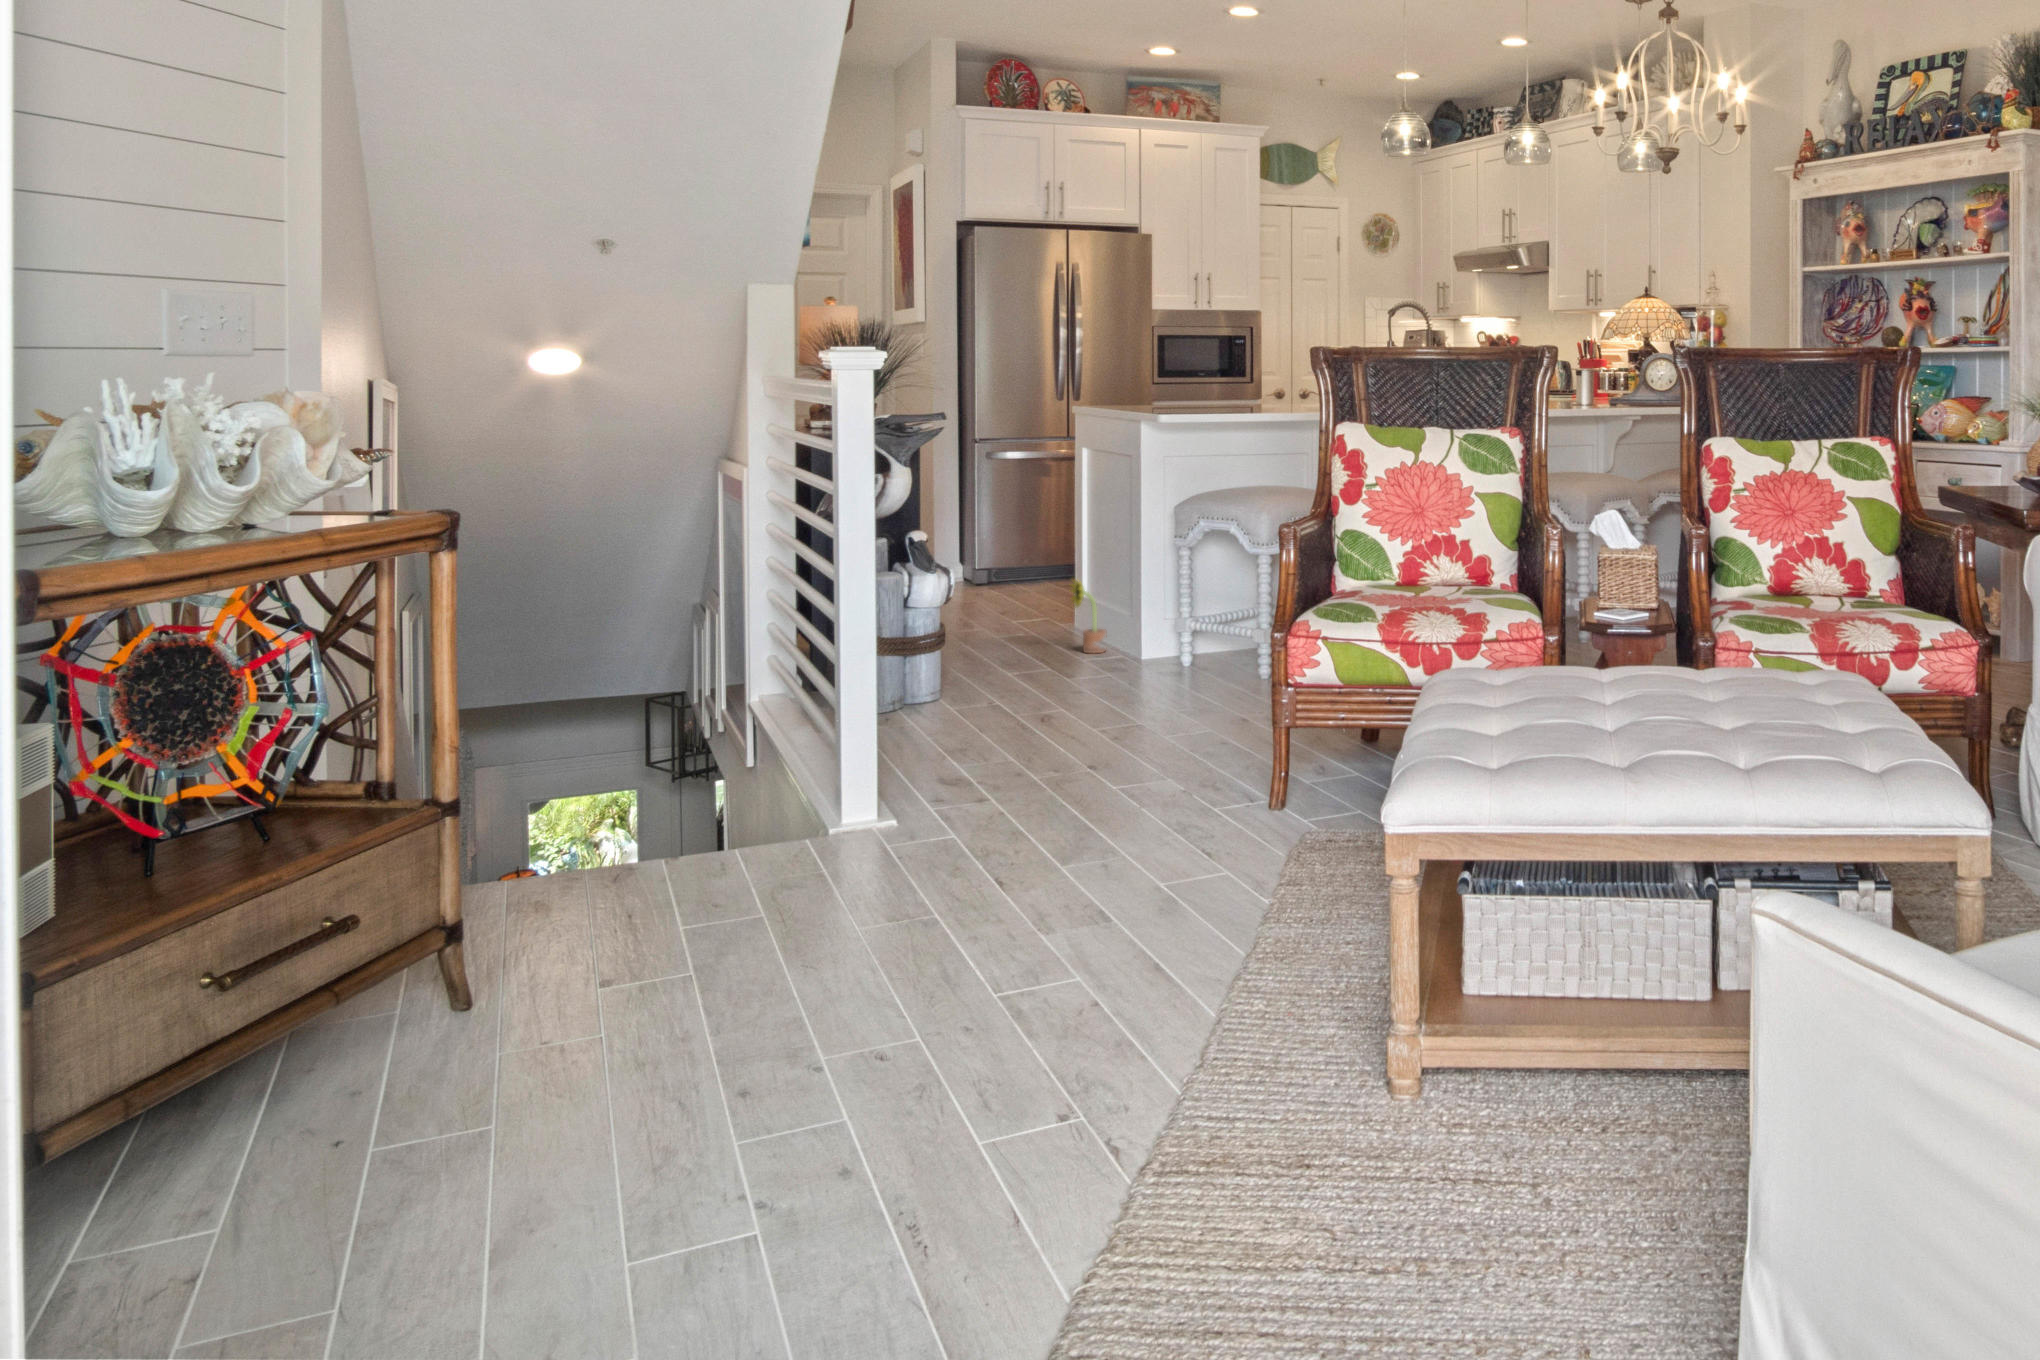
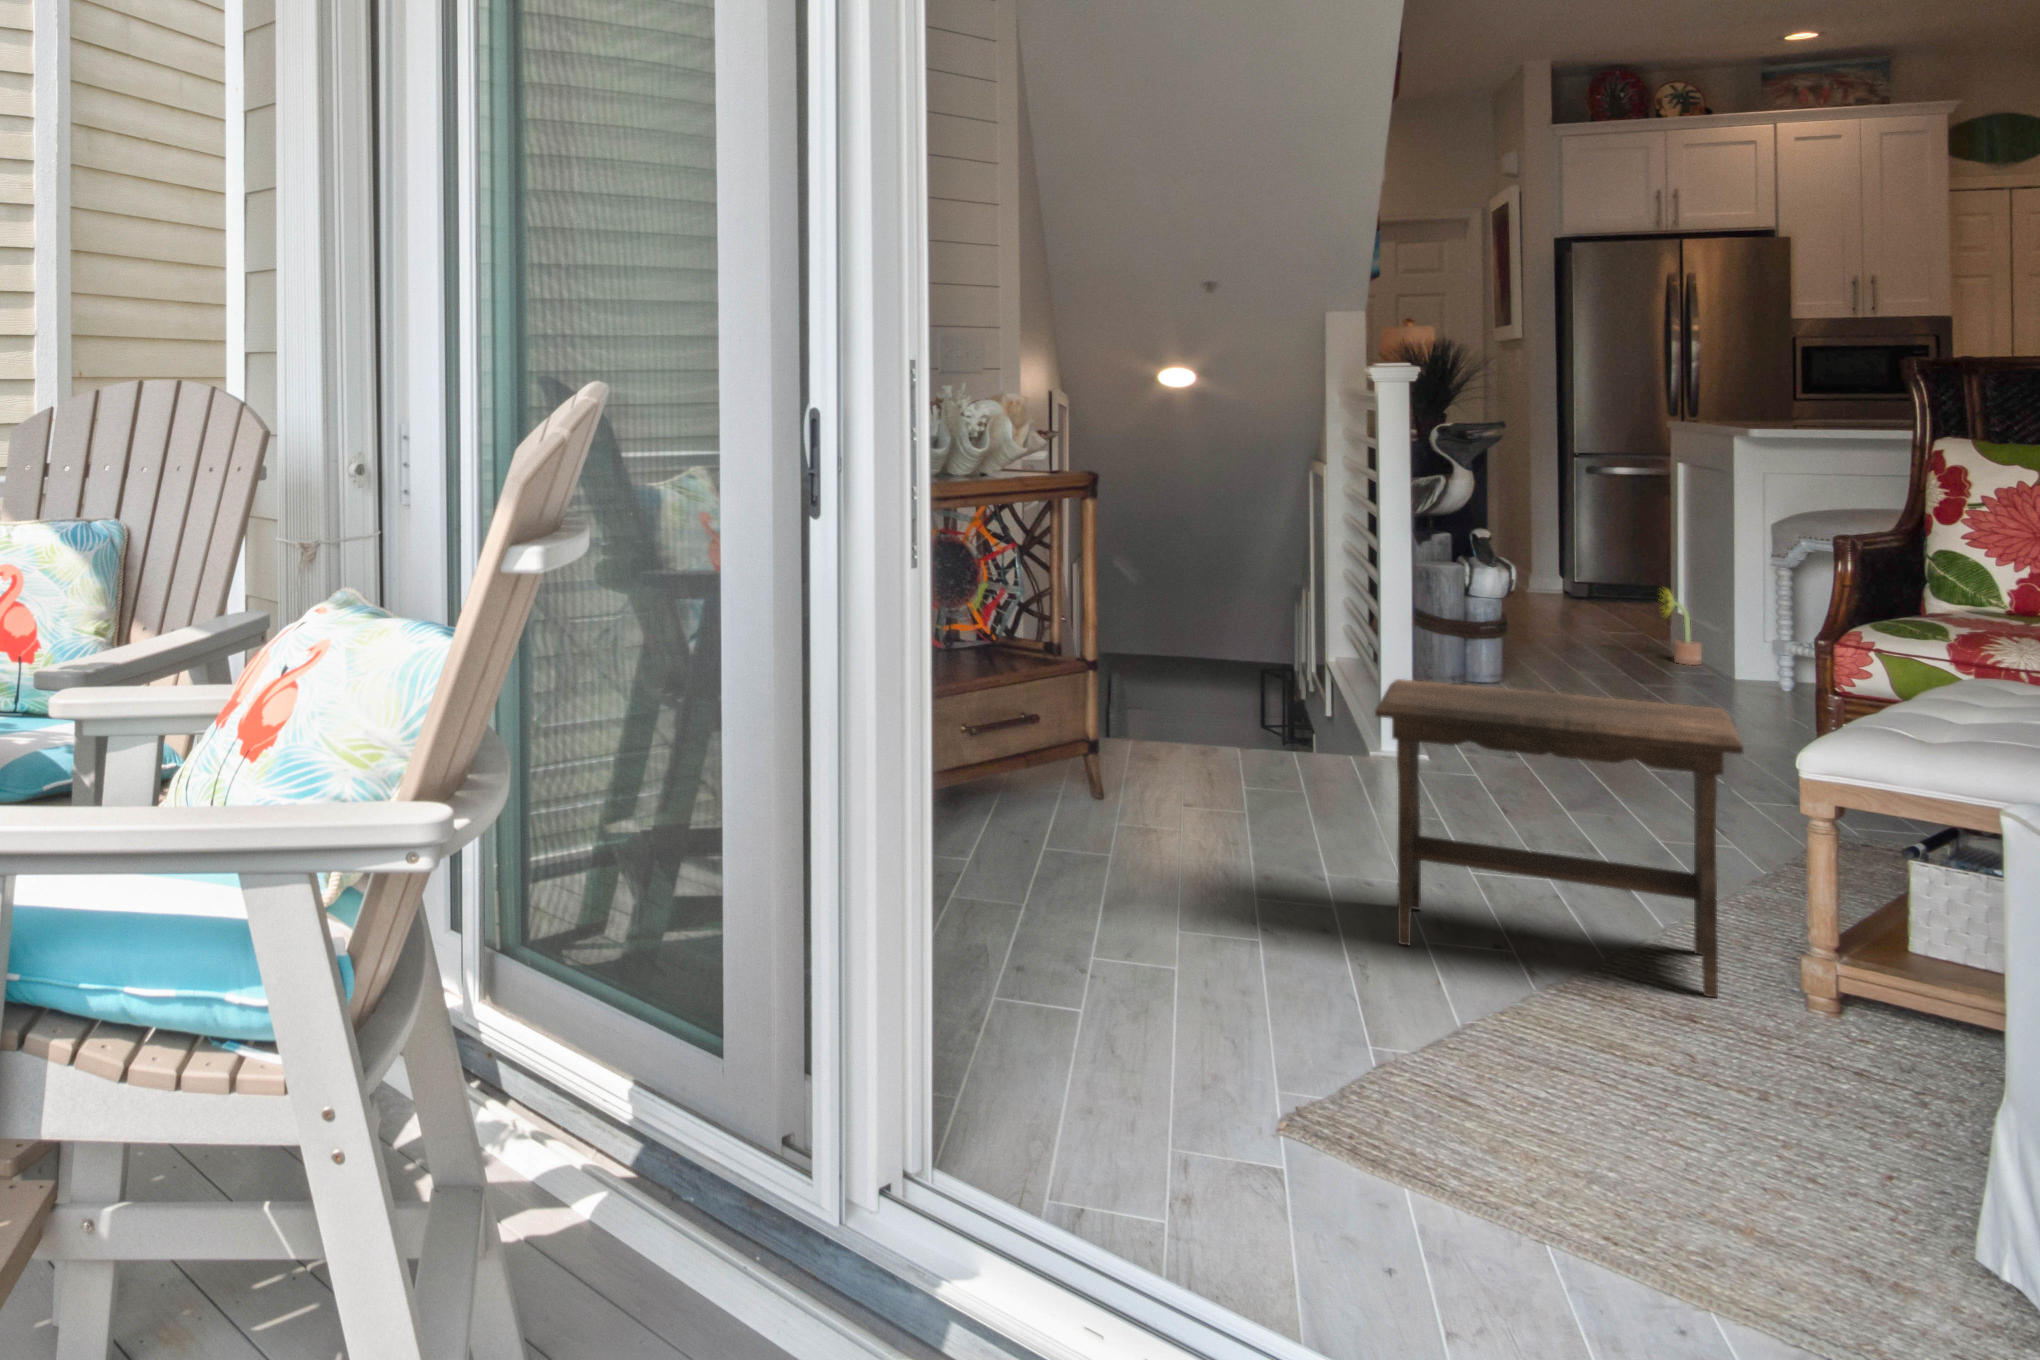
footstool: none [914,740,1322,1142] -> present [1375,679,1743,998]

